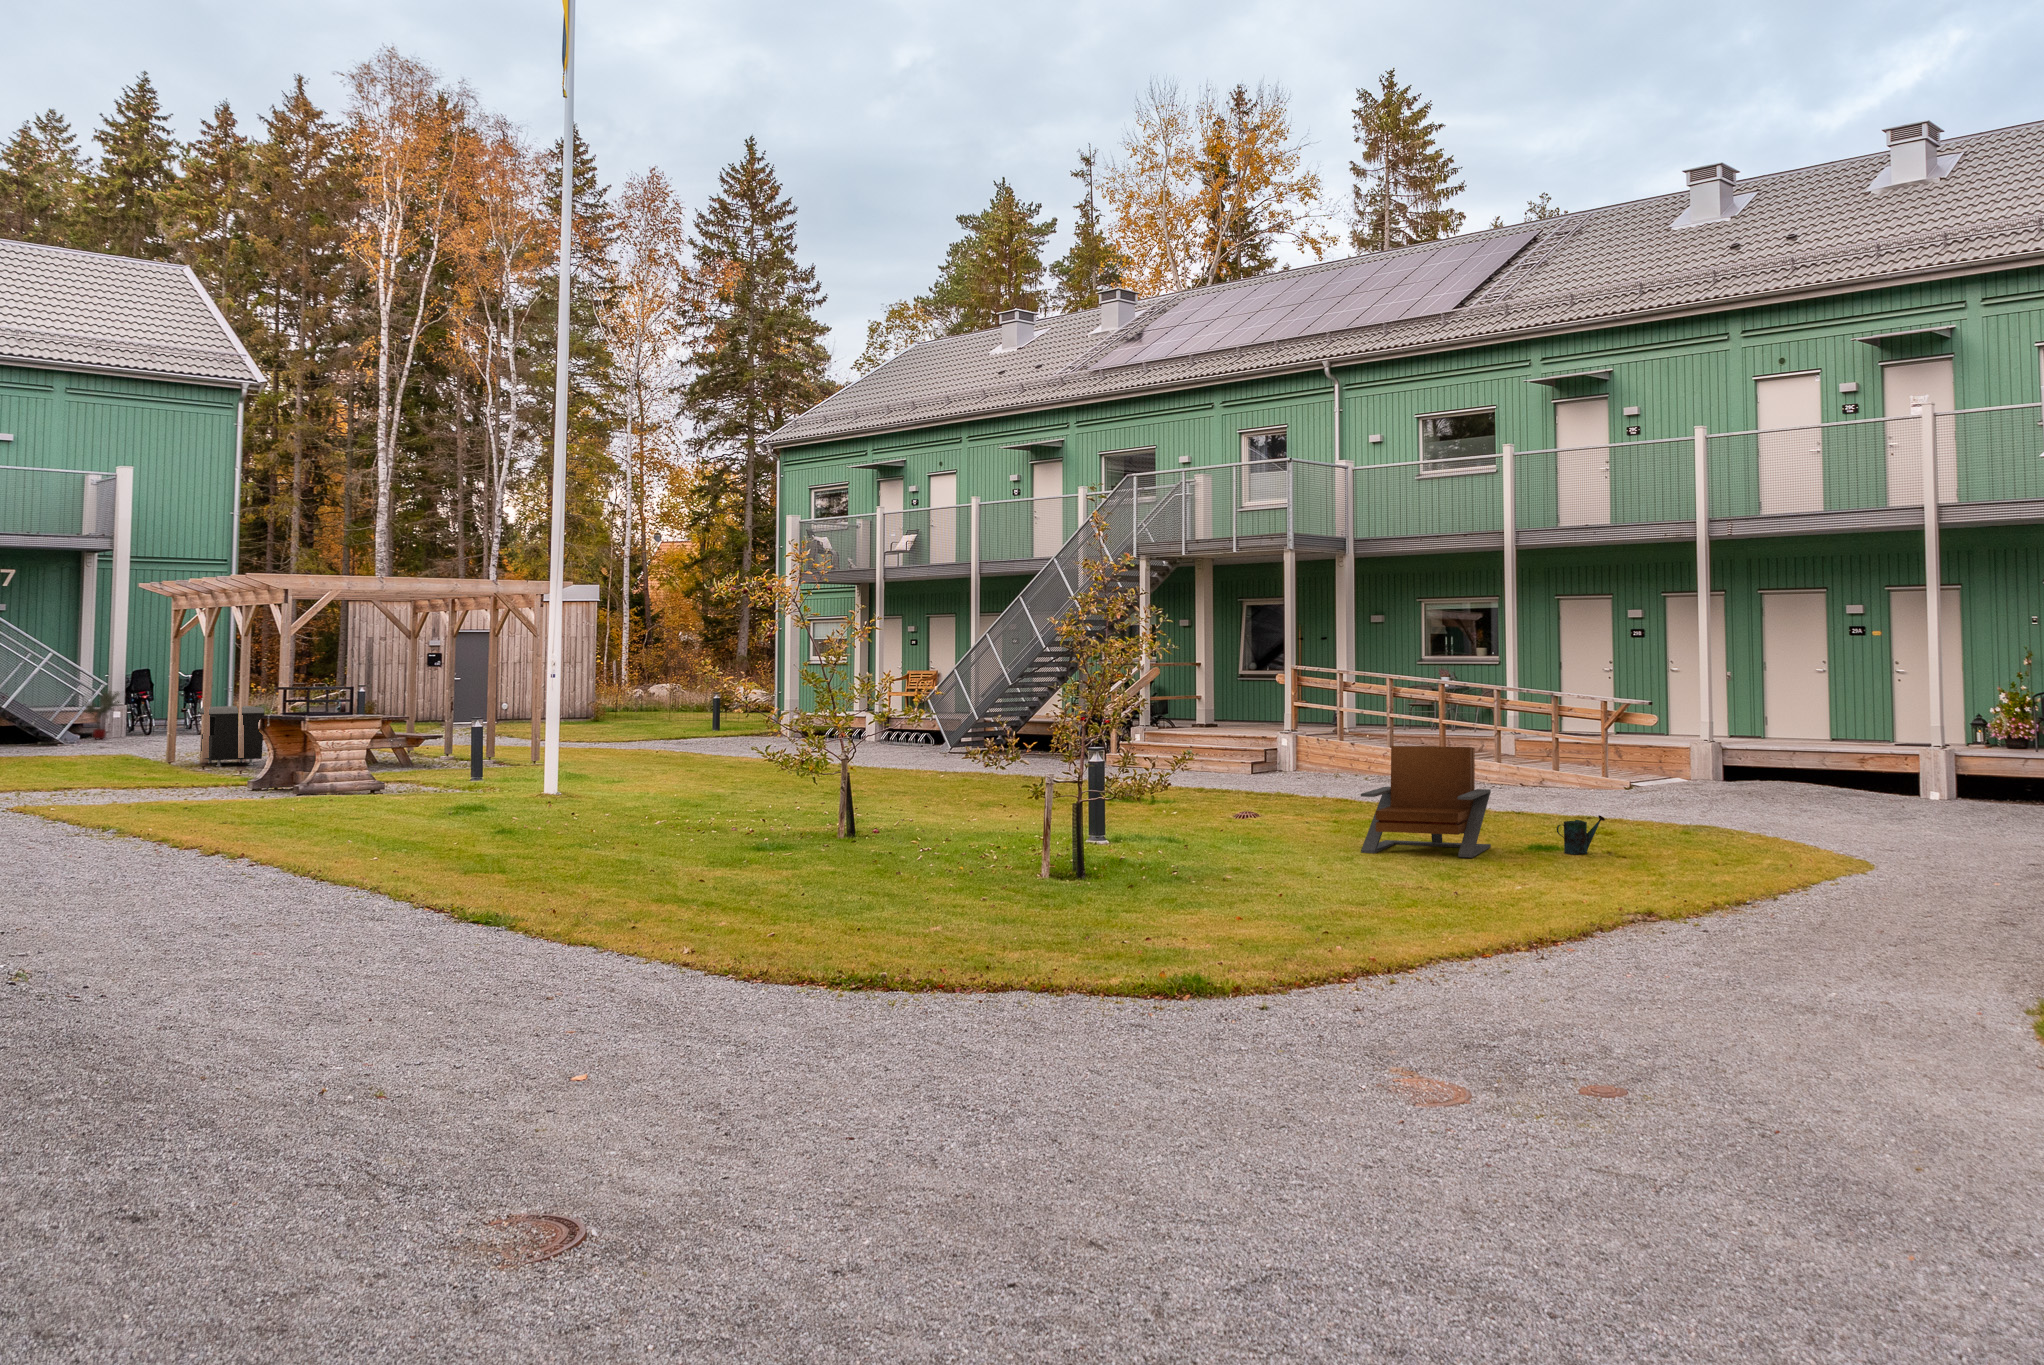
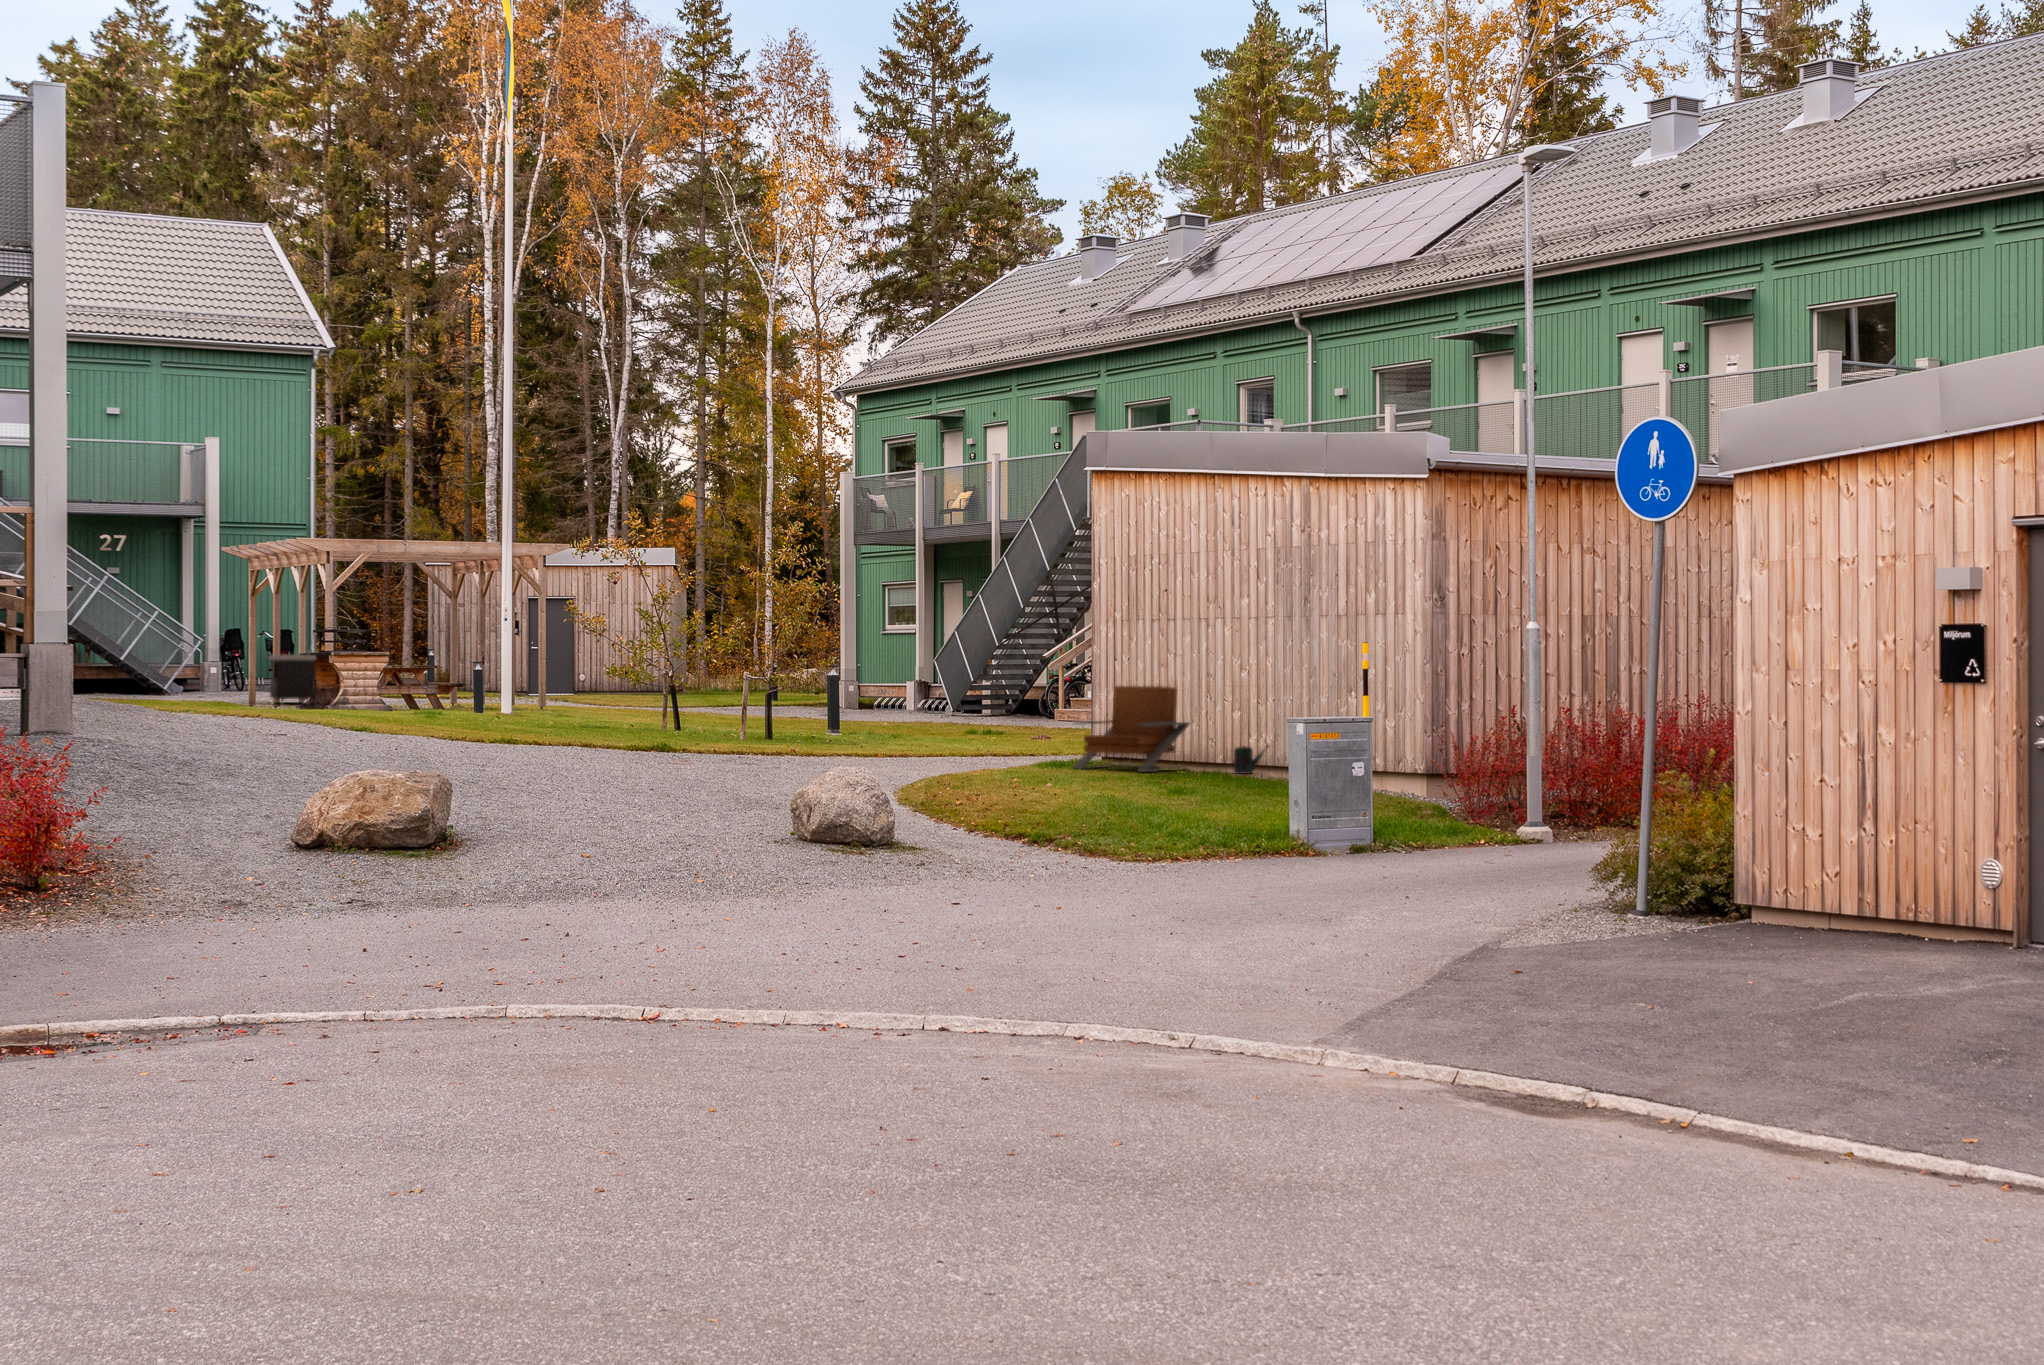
potted tree: present [82,687,119,739] -> none [180,639,213,687]

